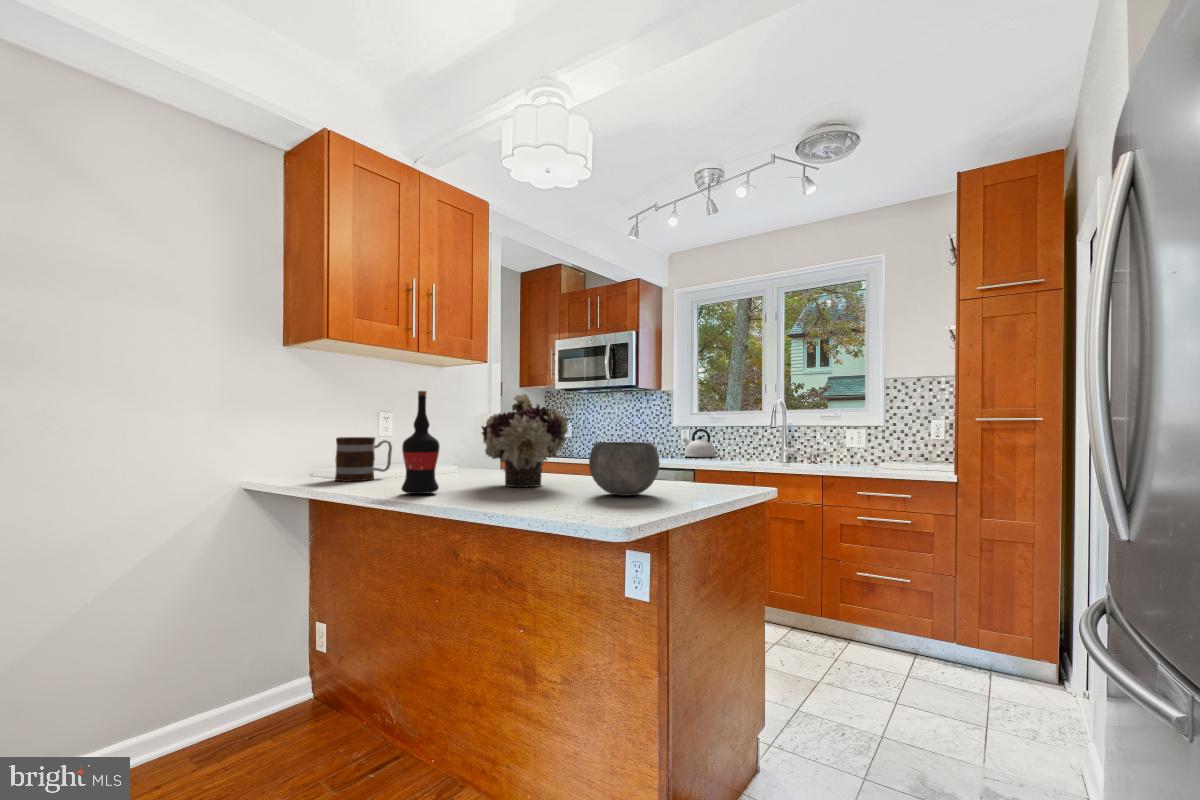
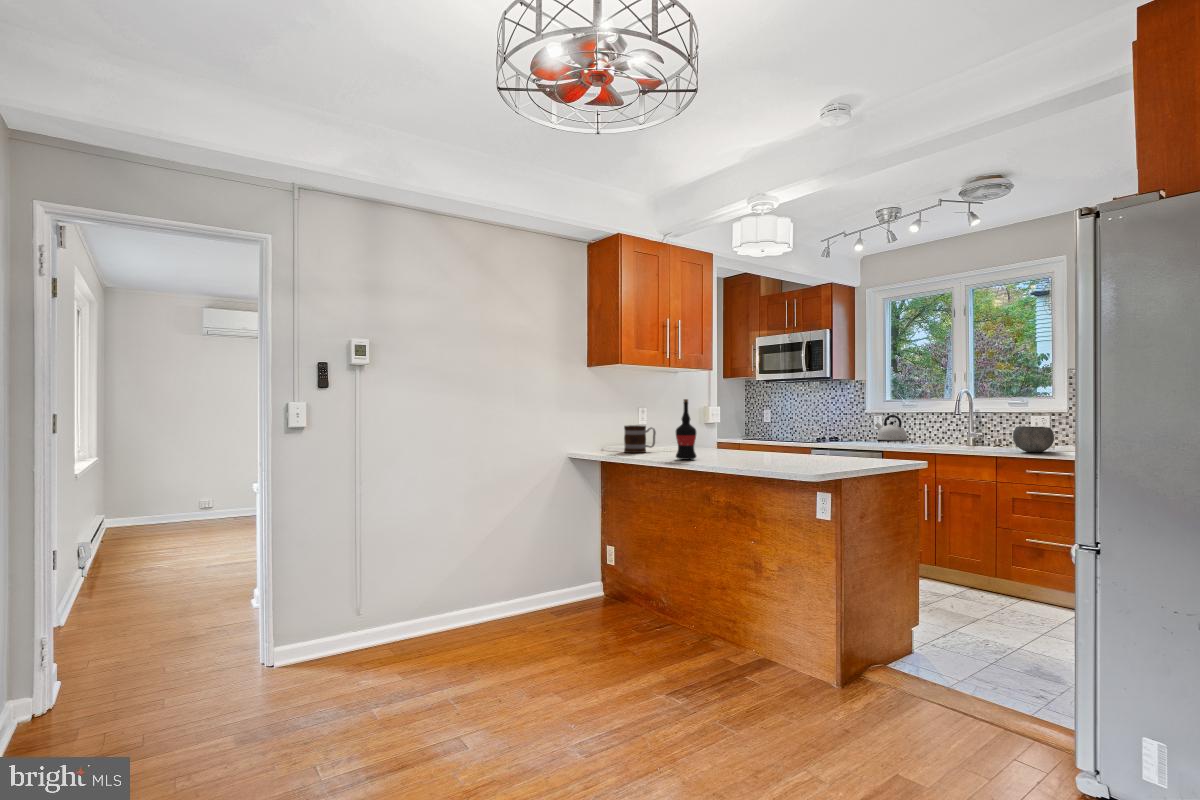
flower arrangement: present [482,394,568,487] -> none [716,397,775,458]
bowl: present [589,442,660,496] -> present [1013,426,1054,452]

